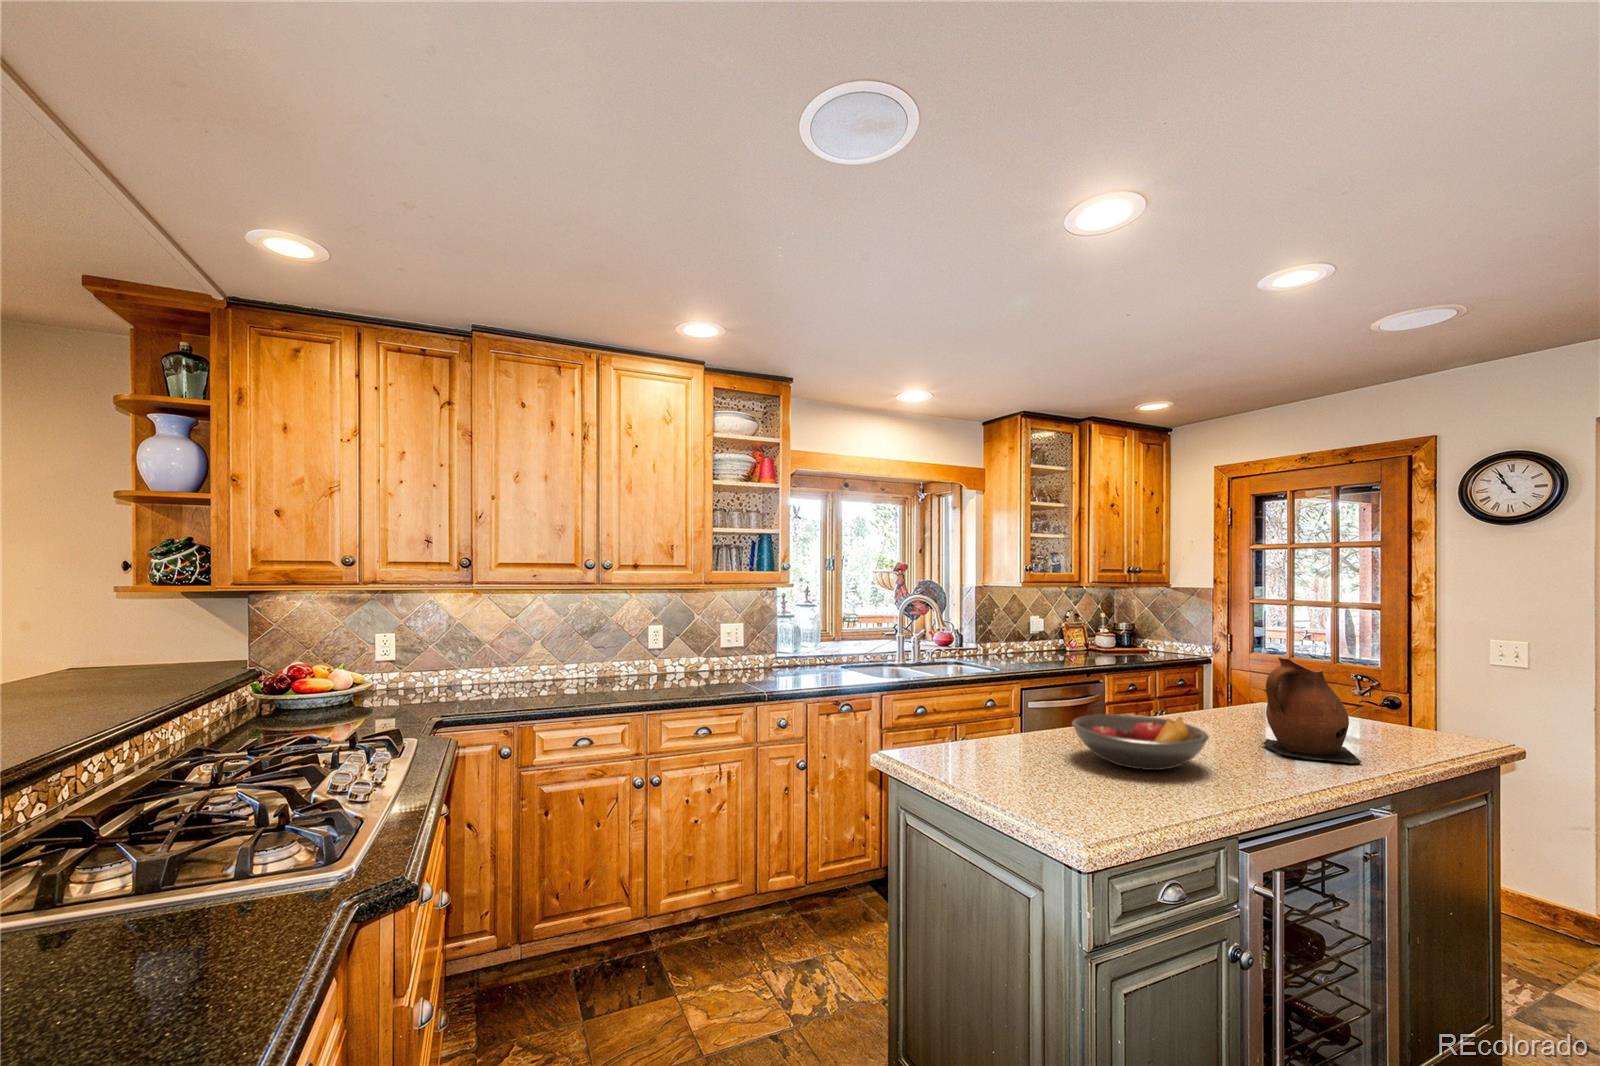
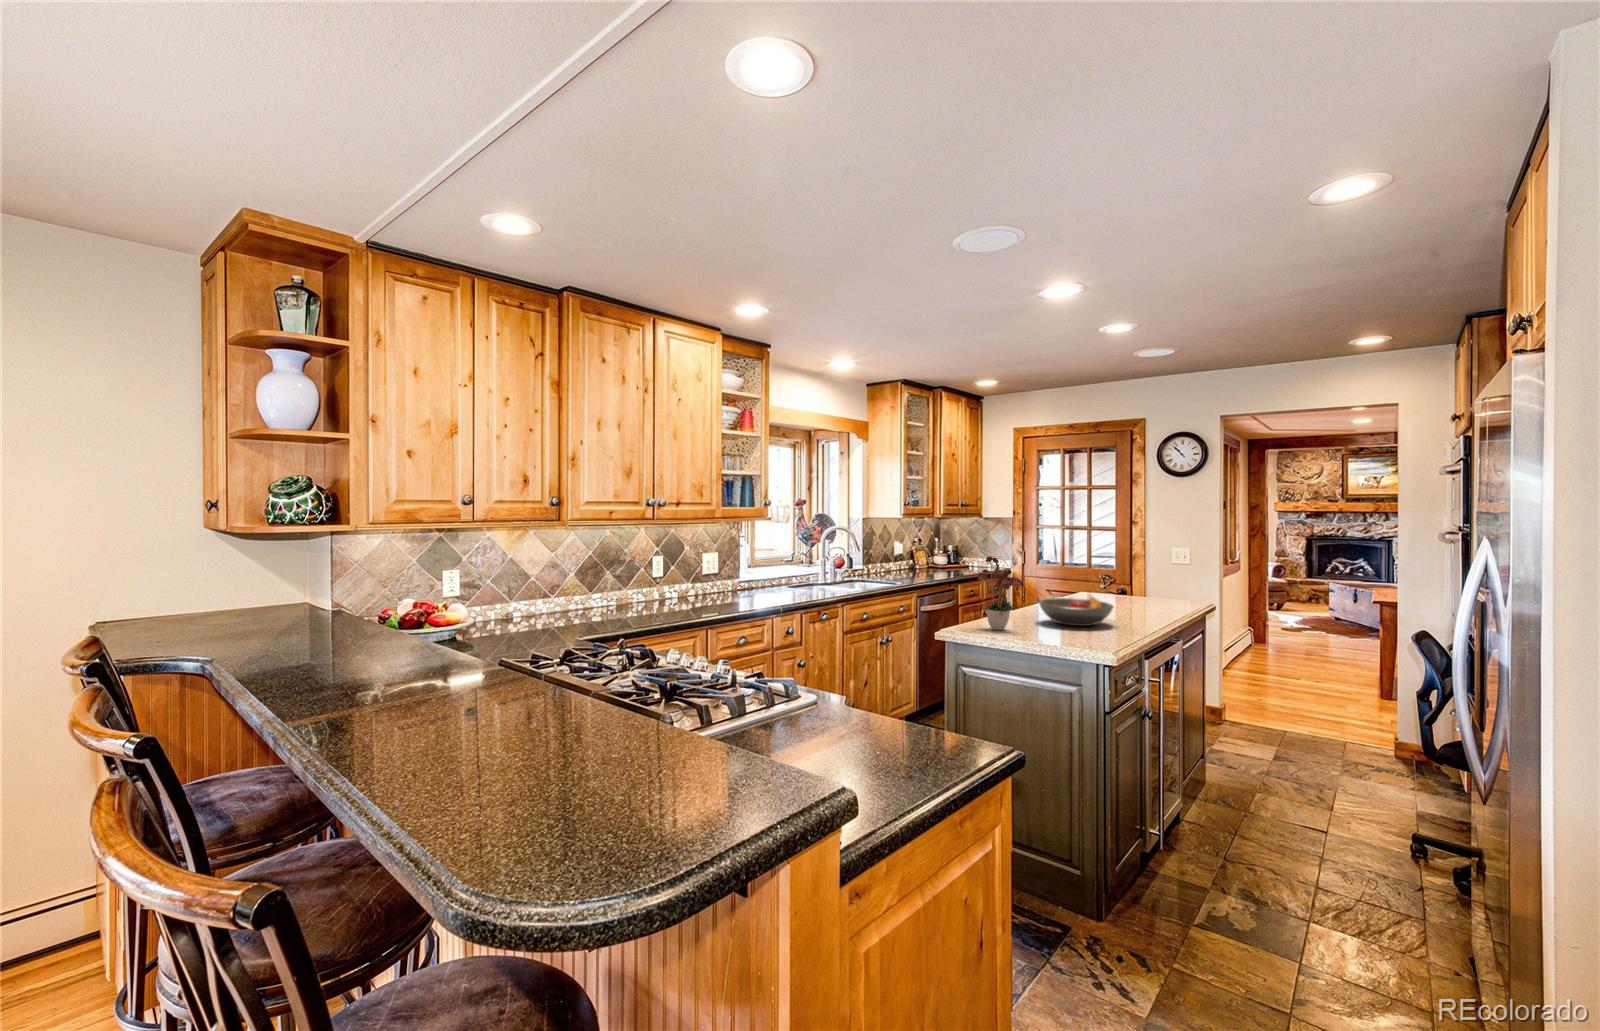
flower arrangement: none [947,636,1019,762] -> present [978,556,1024,630]
ceramic pitcher: present [1262,657,1361,765] -> none [1114,560,1168,617]

